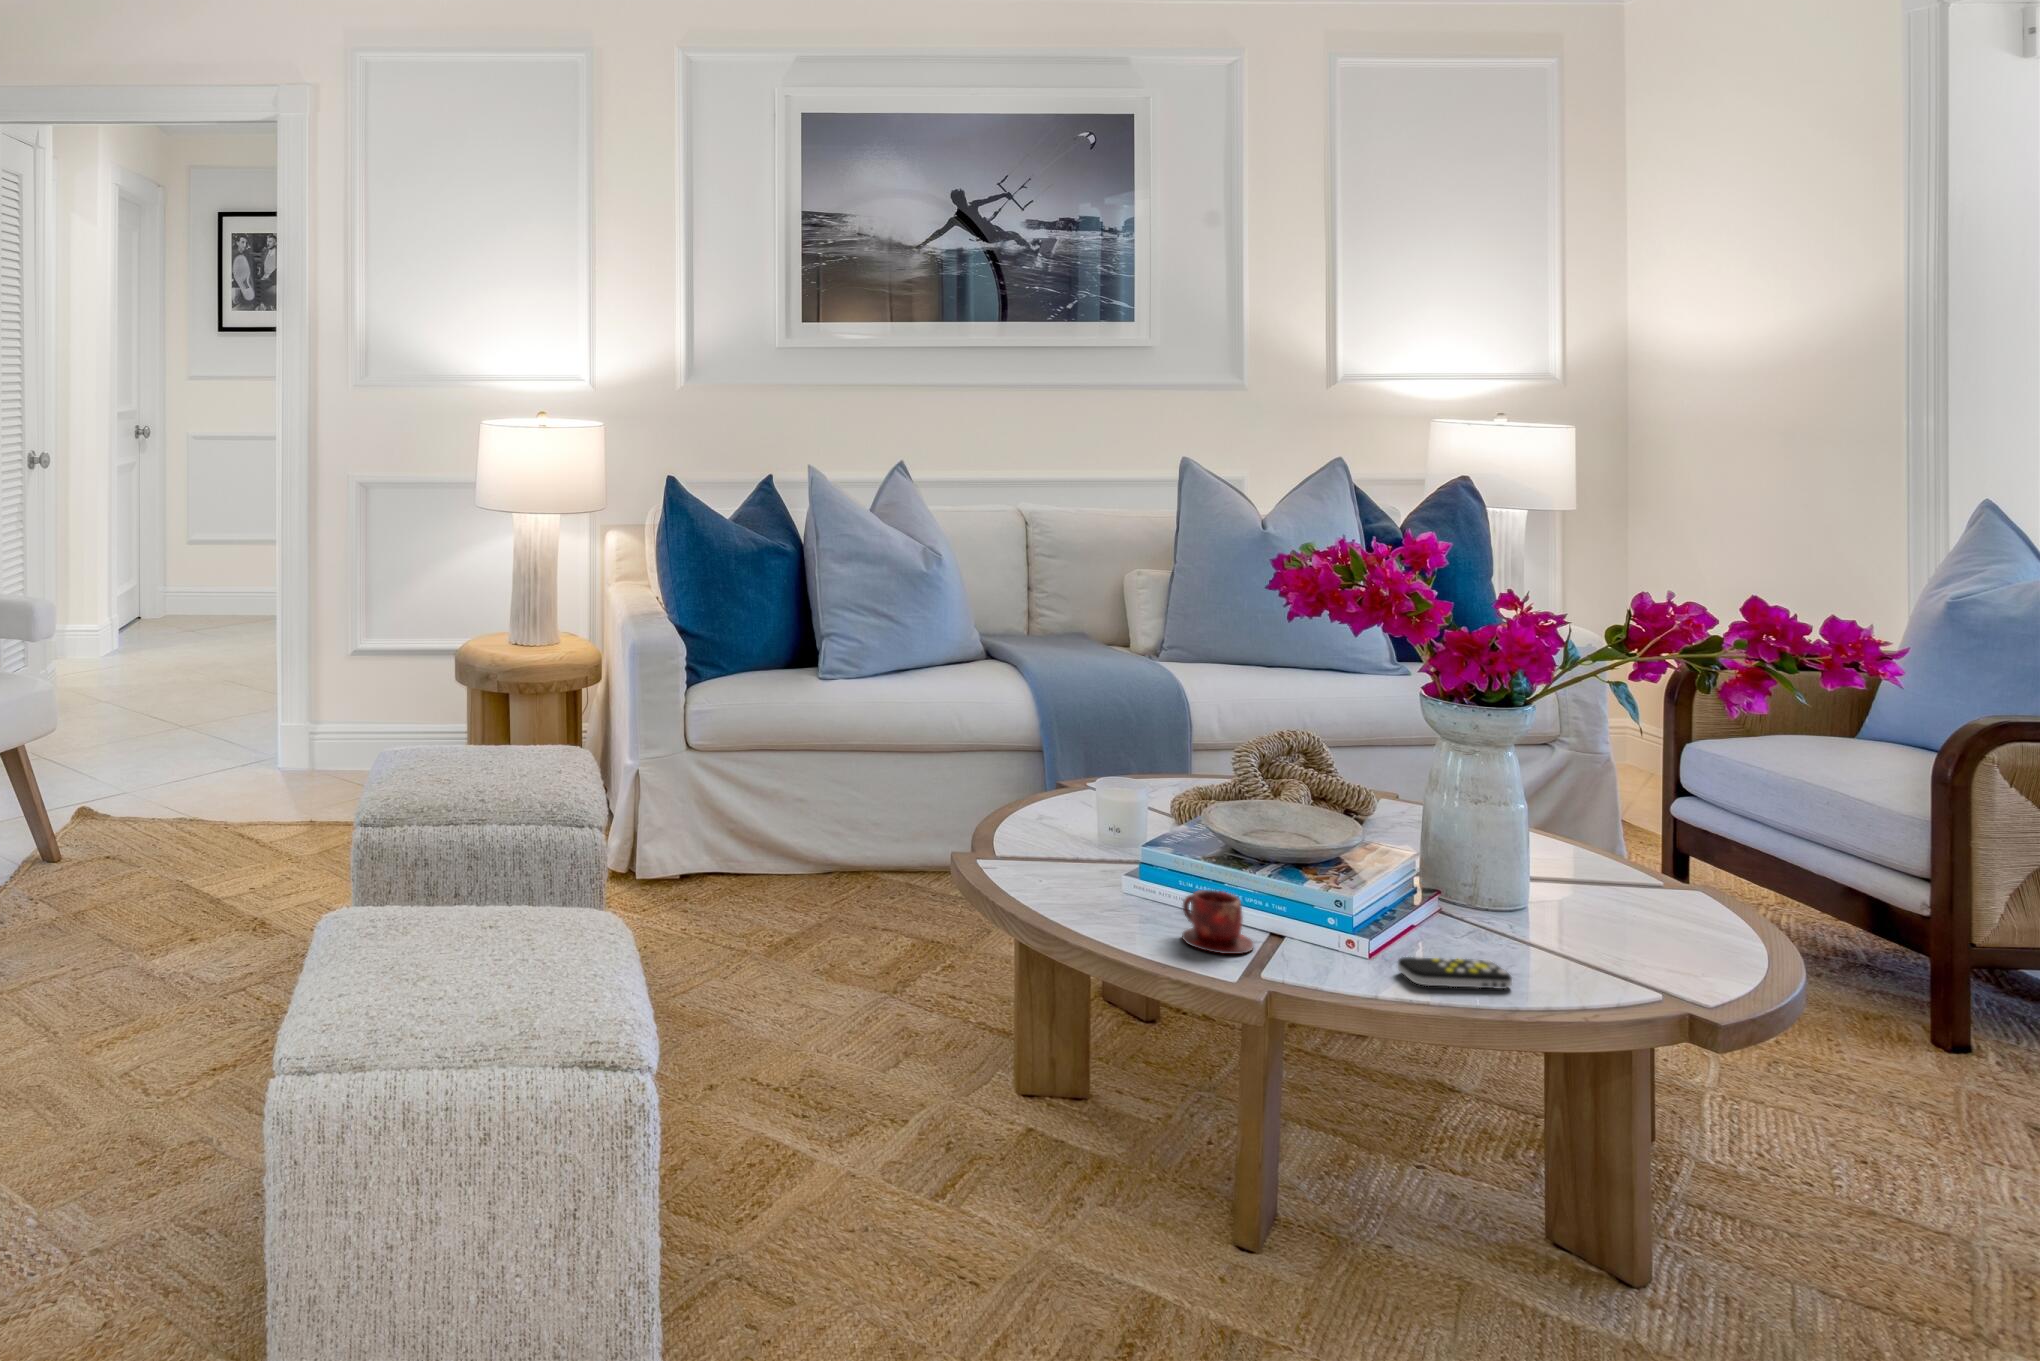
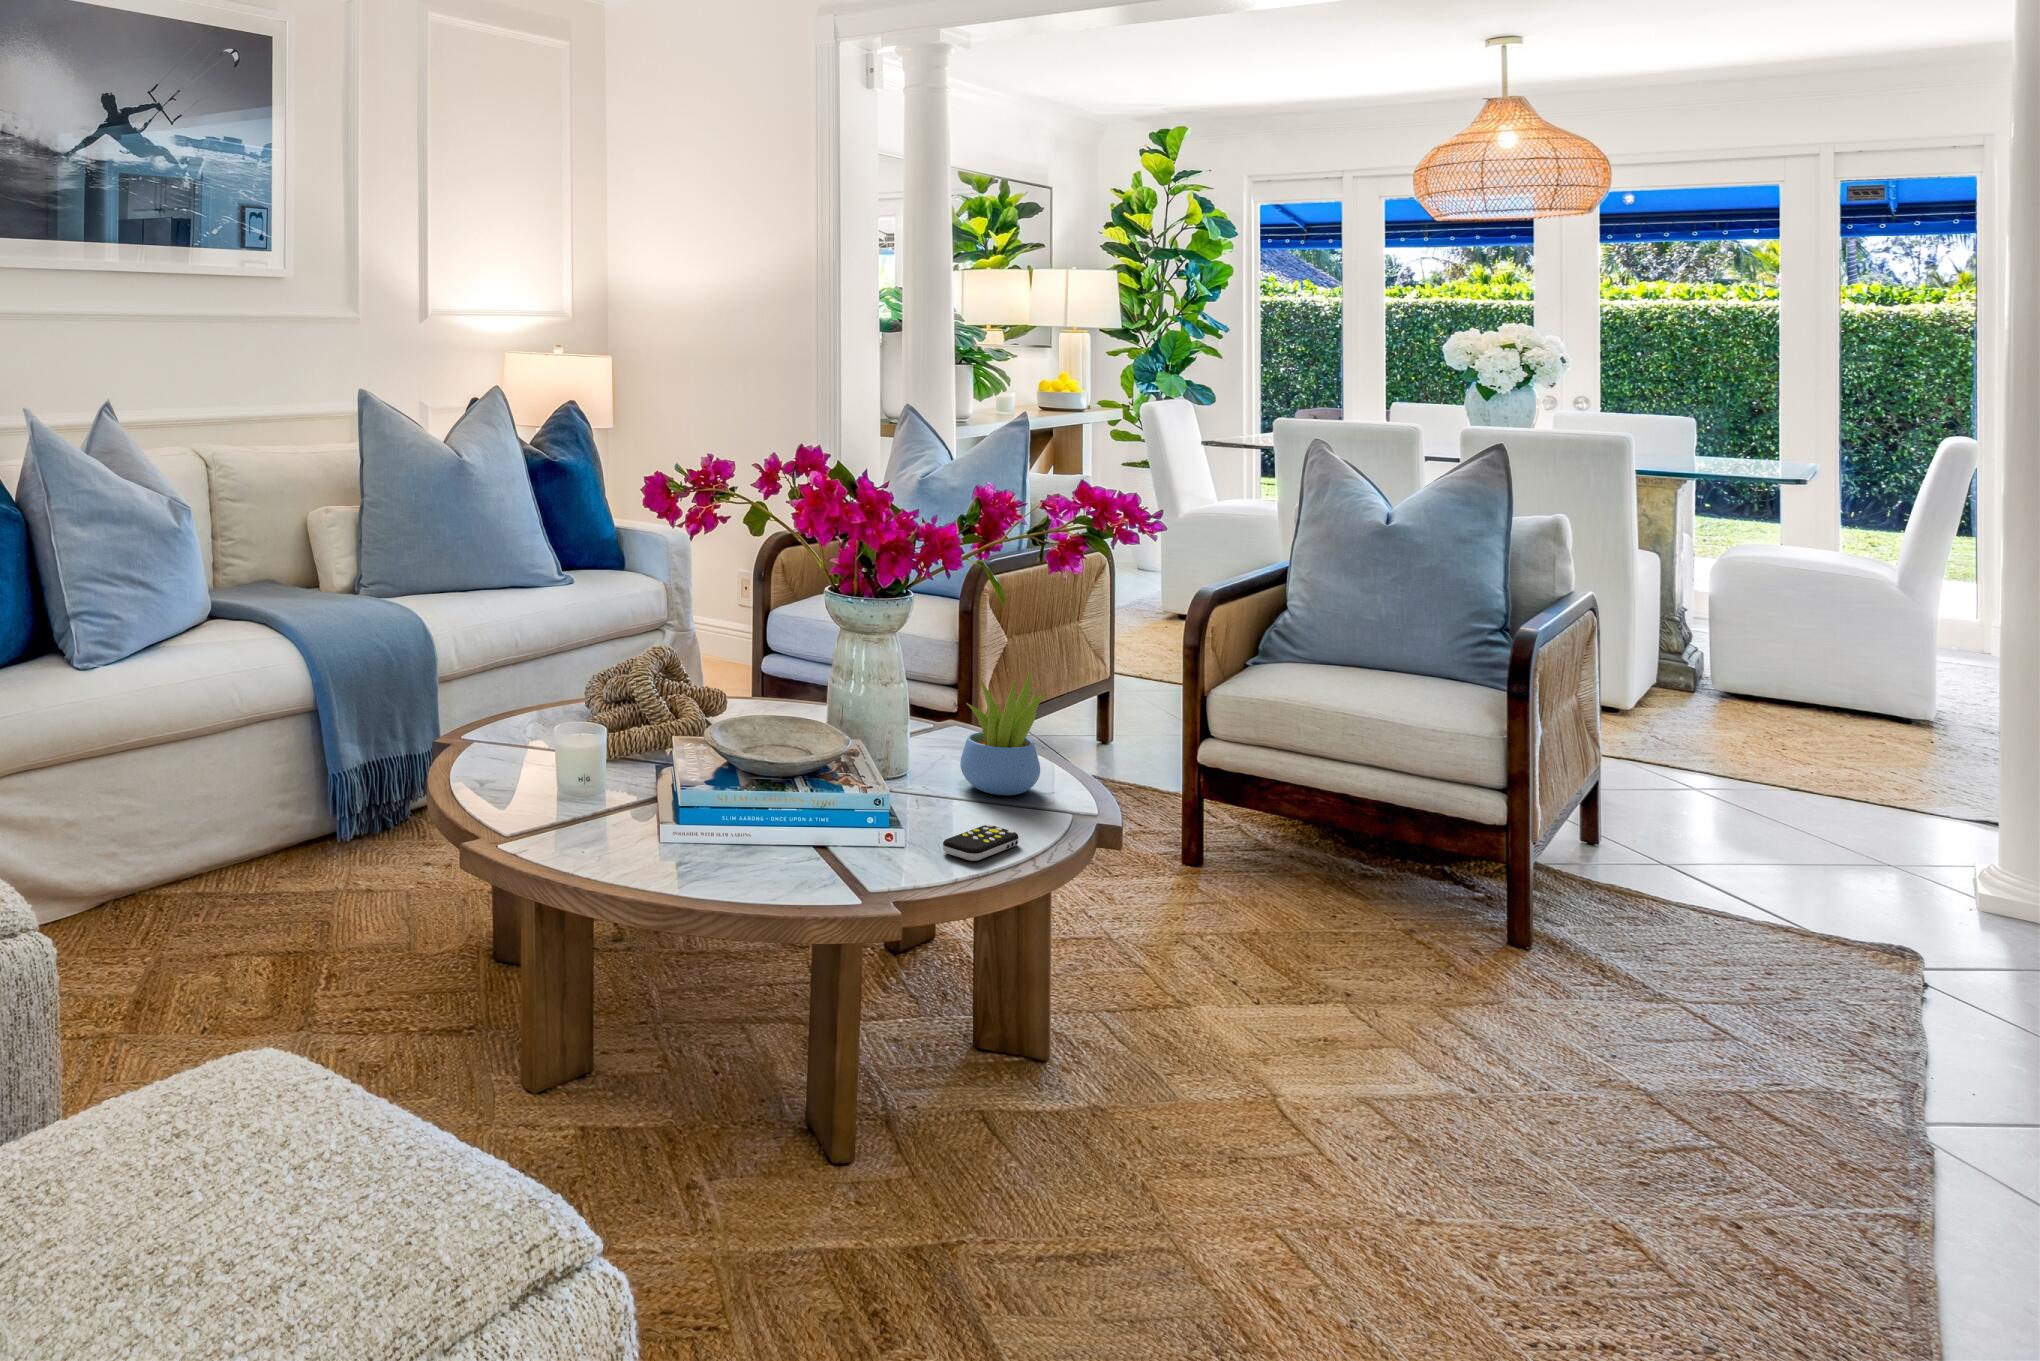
succulent plant: none [1546,809,1658,953] -> present [960,671,1045,795]
teacup: present [1182,890,1253,954] -> none [767,818,837,880]

